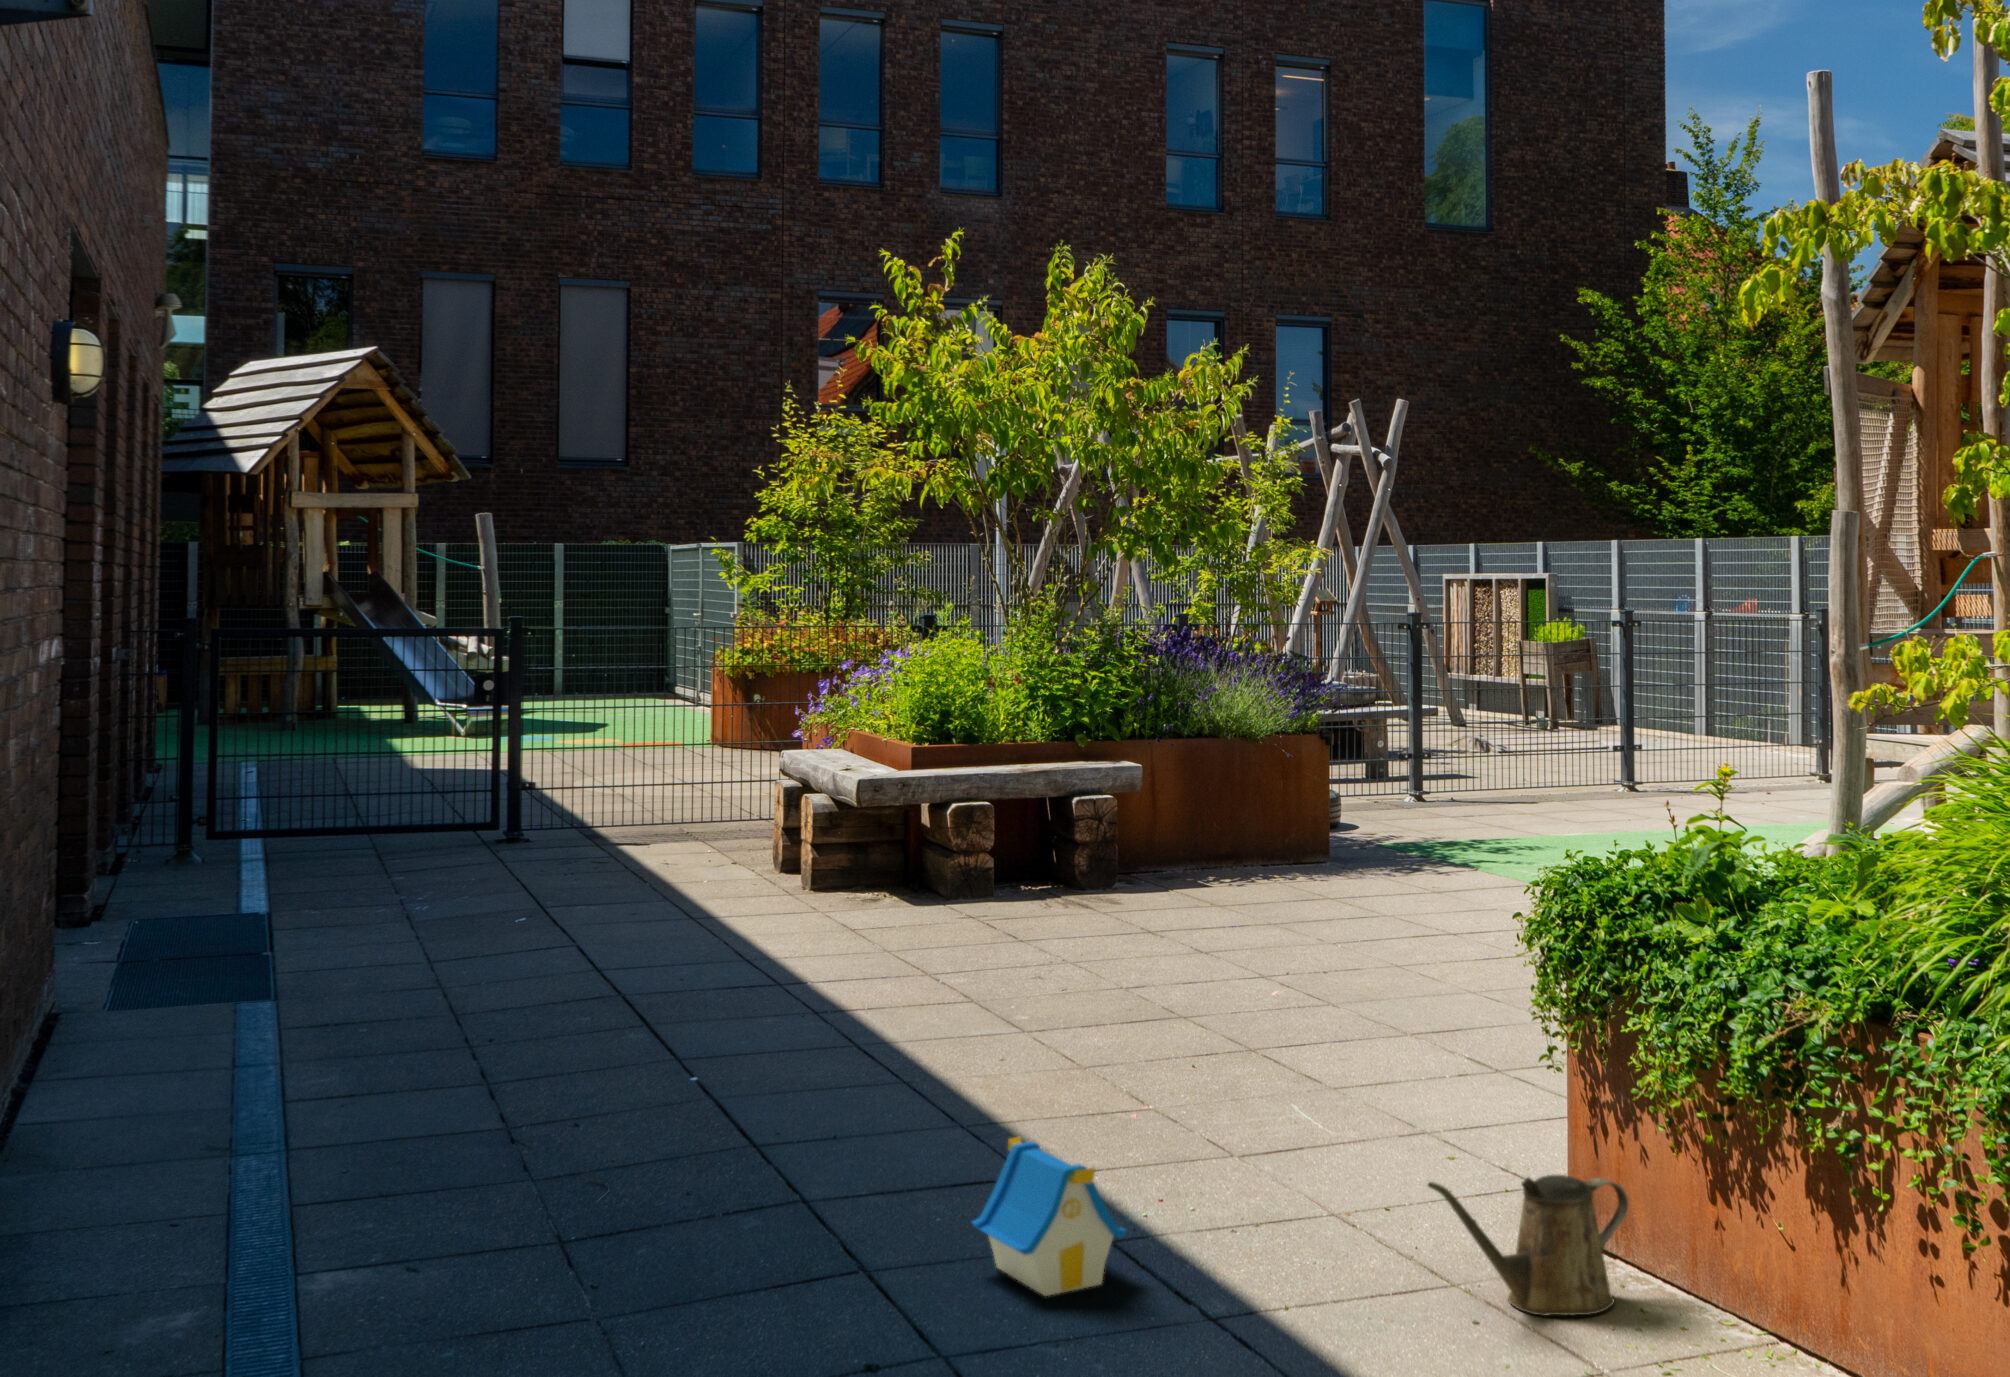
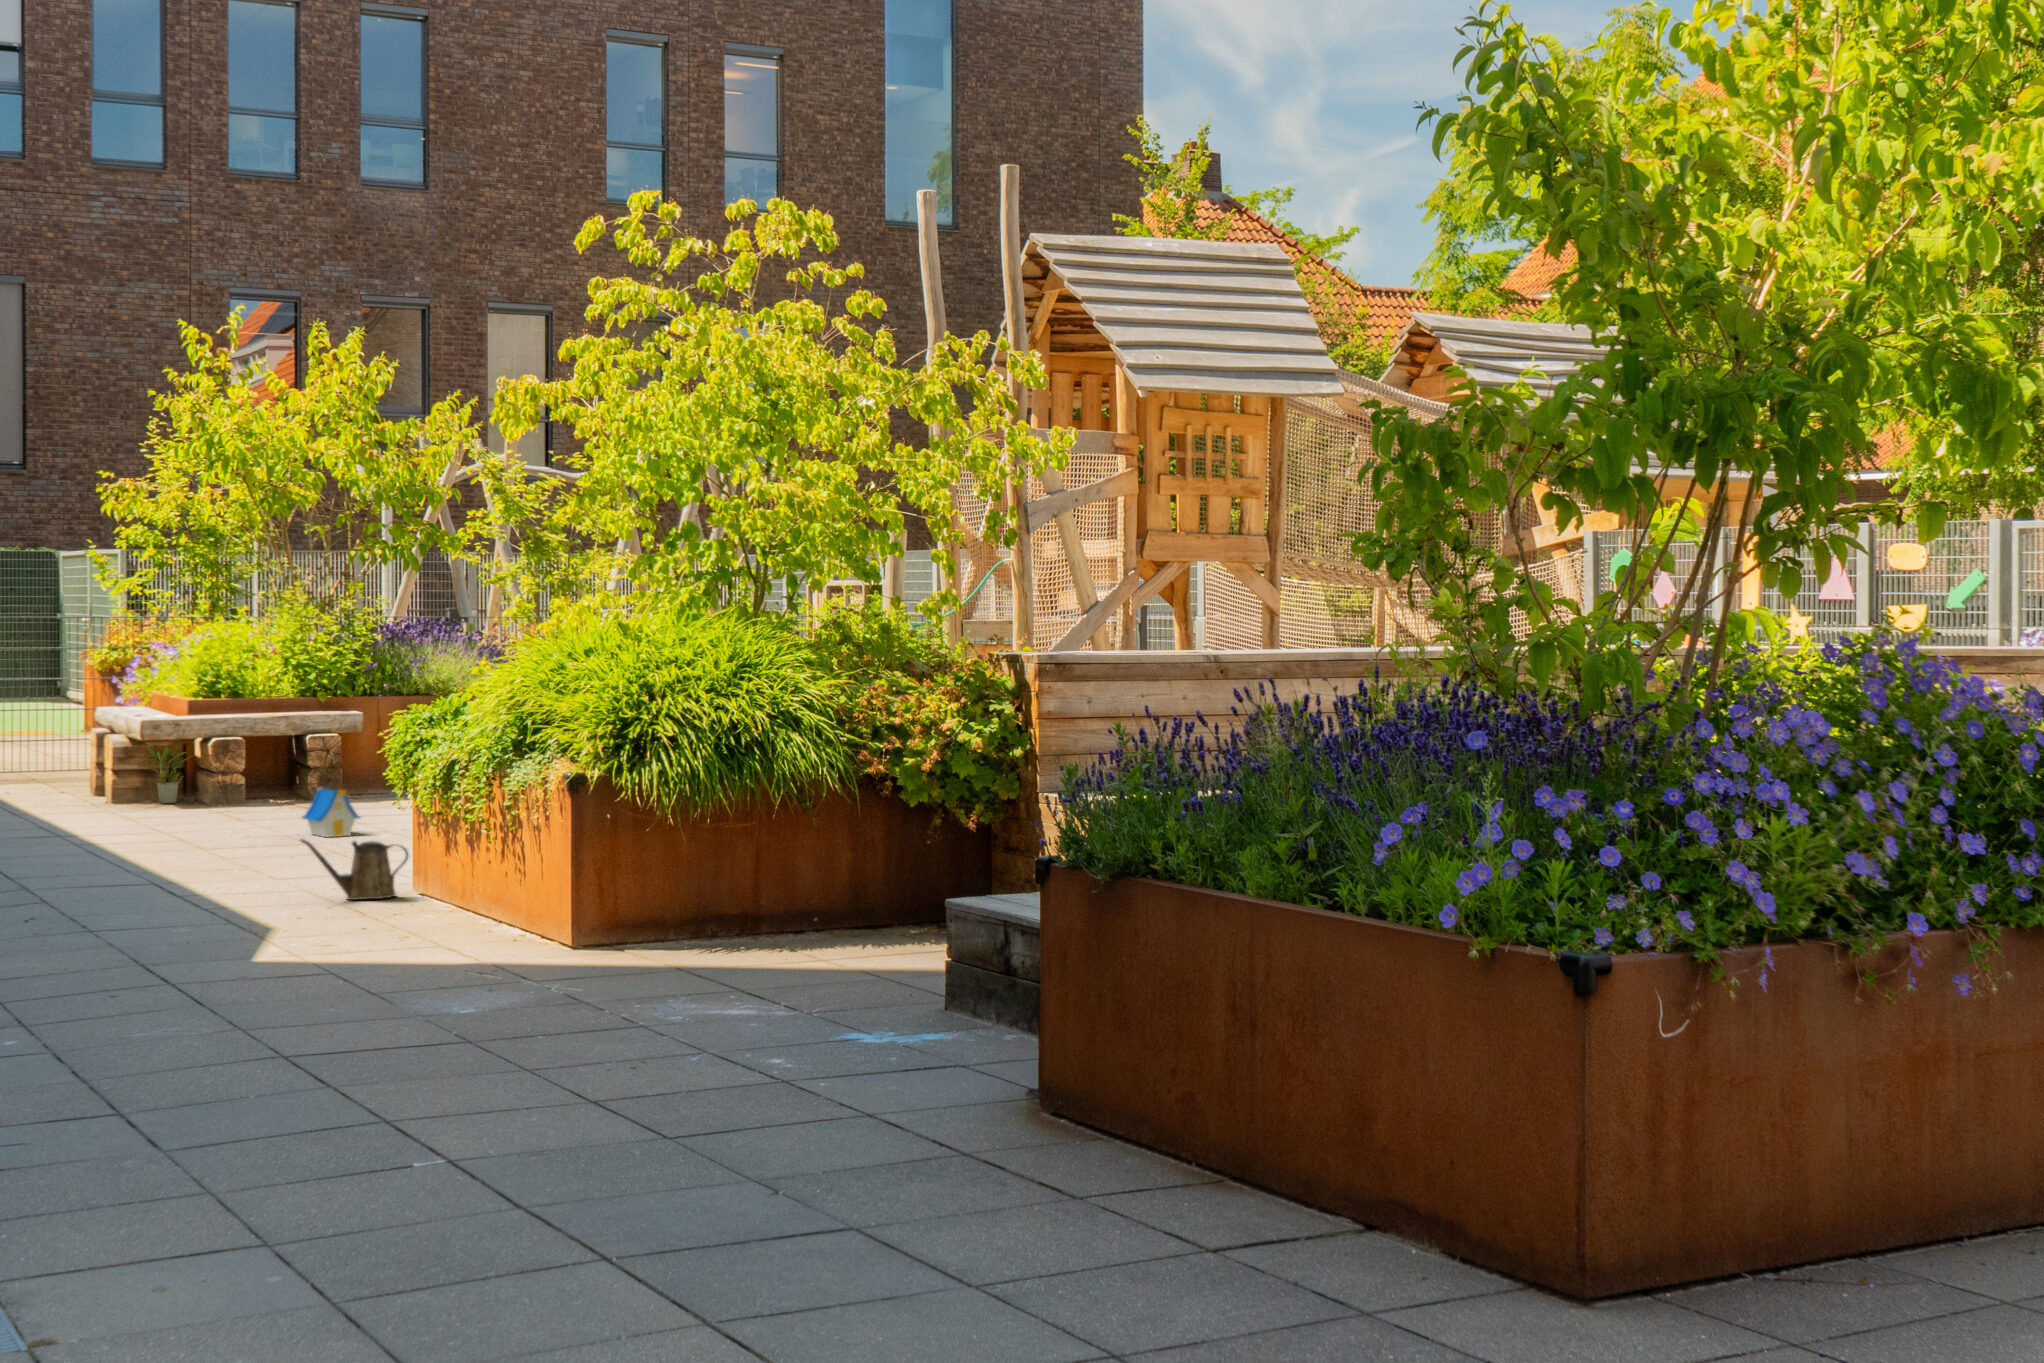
potted plant: none [849,815,922,894] -> present [140,747,193,804]
toy house: present [972,1137,1127,1296] -> present [302,788,360,837]

